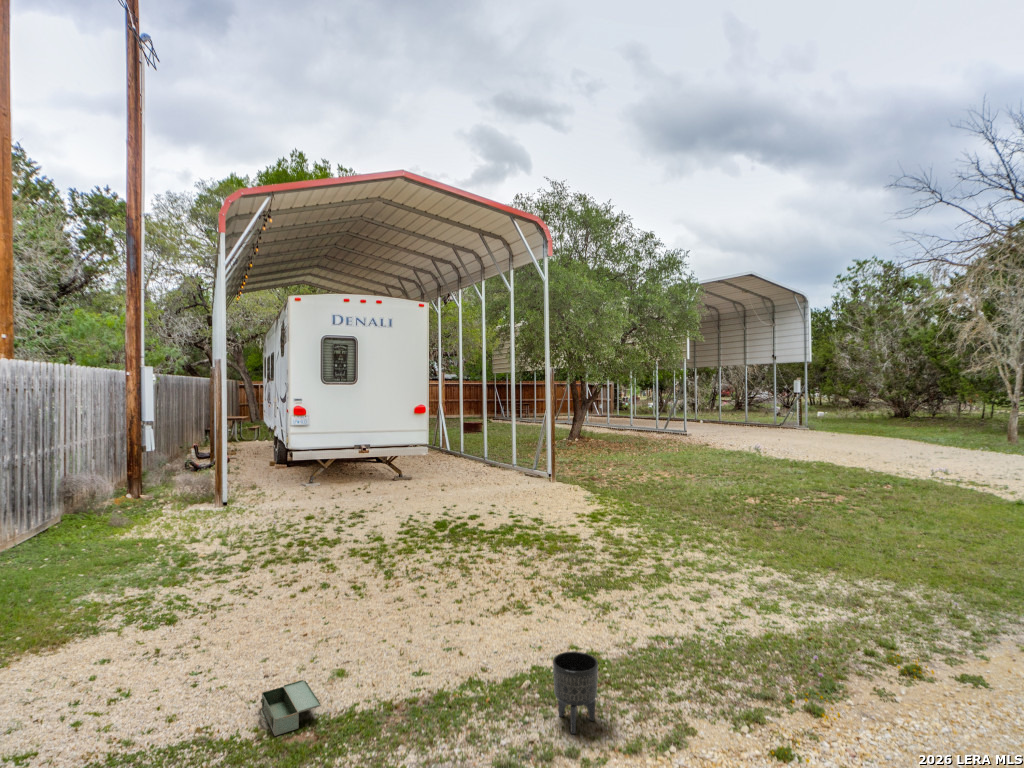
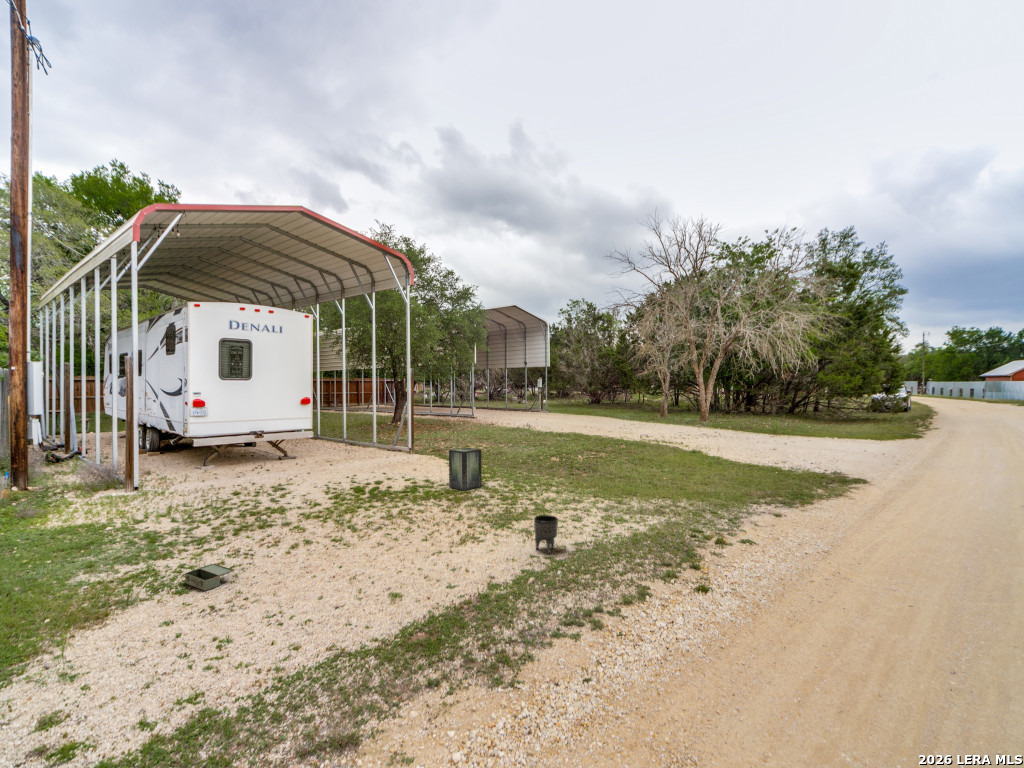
storage box: none [544,492,592,560] -> present [449,448,482,491]
toolbox: present [261,680,321,736] -> present [185,564,233,591]

